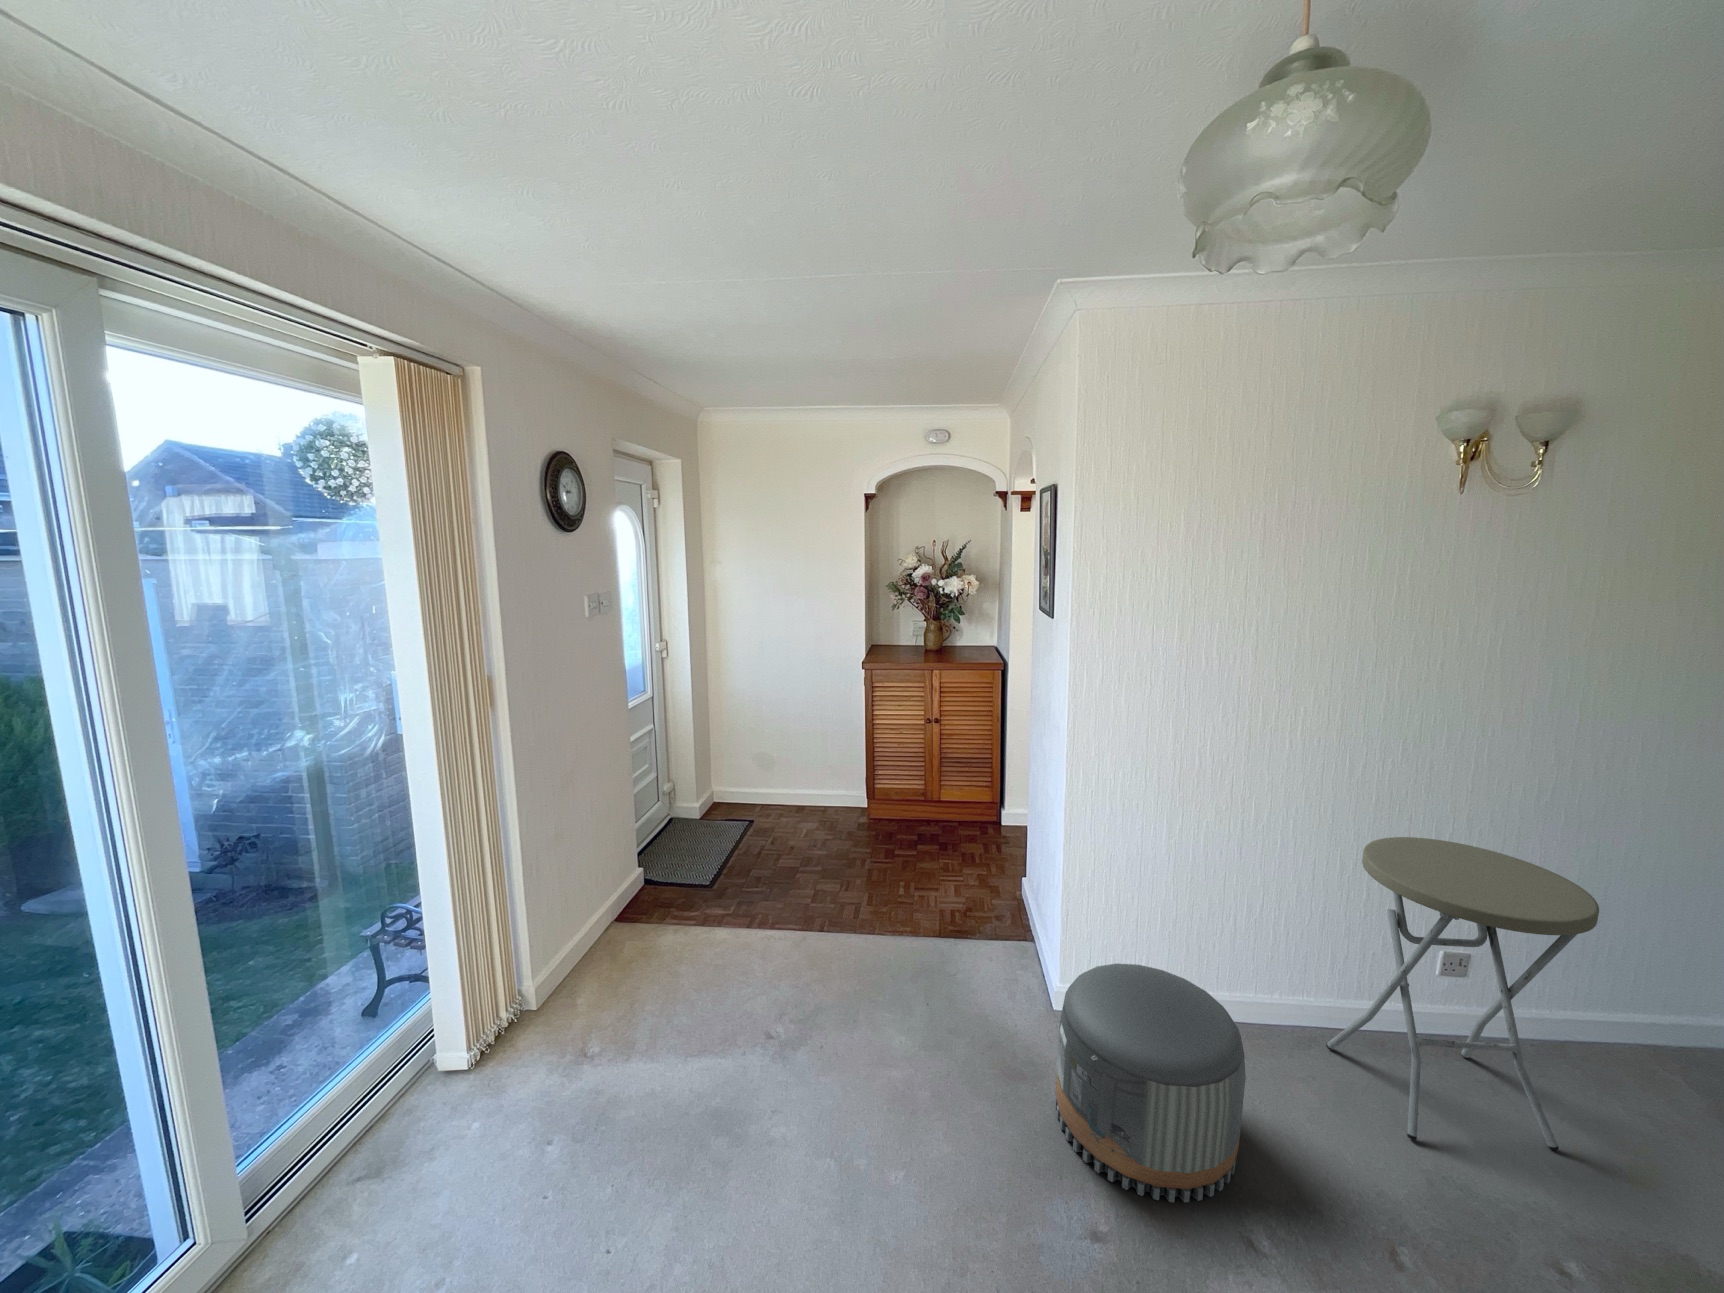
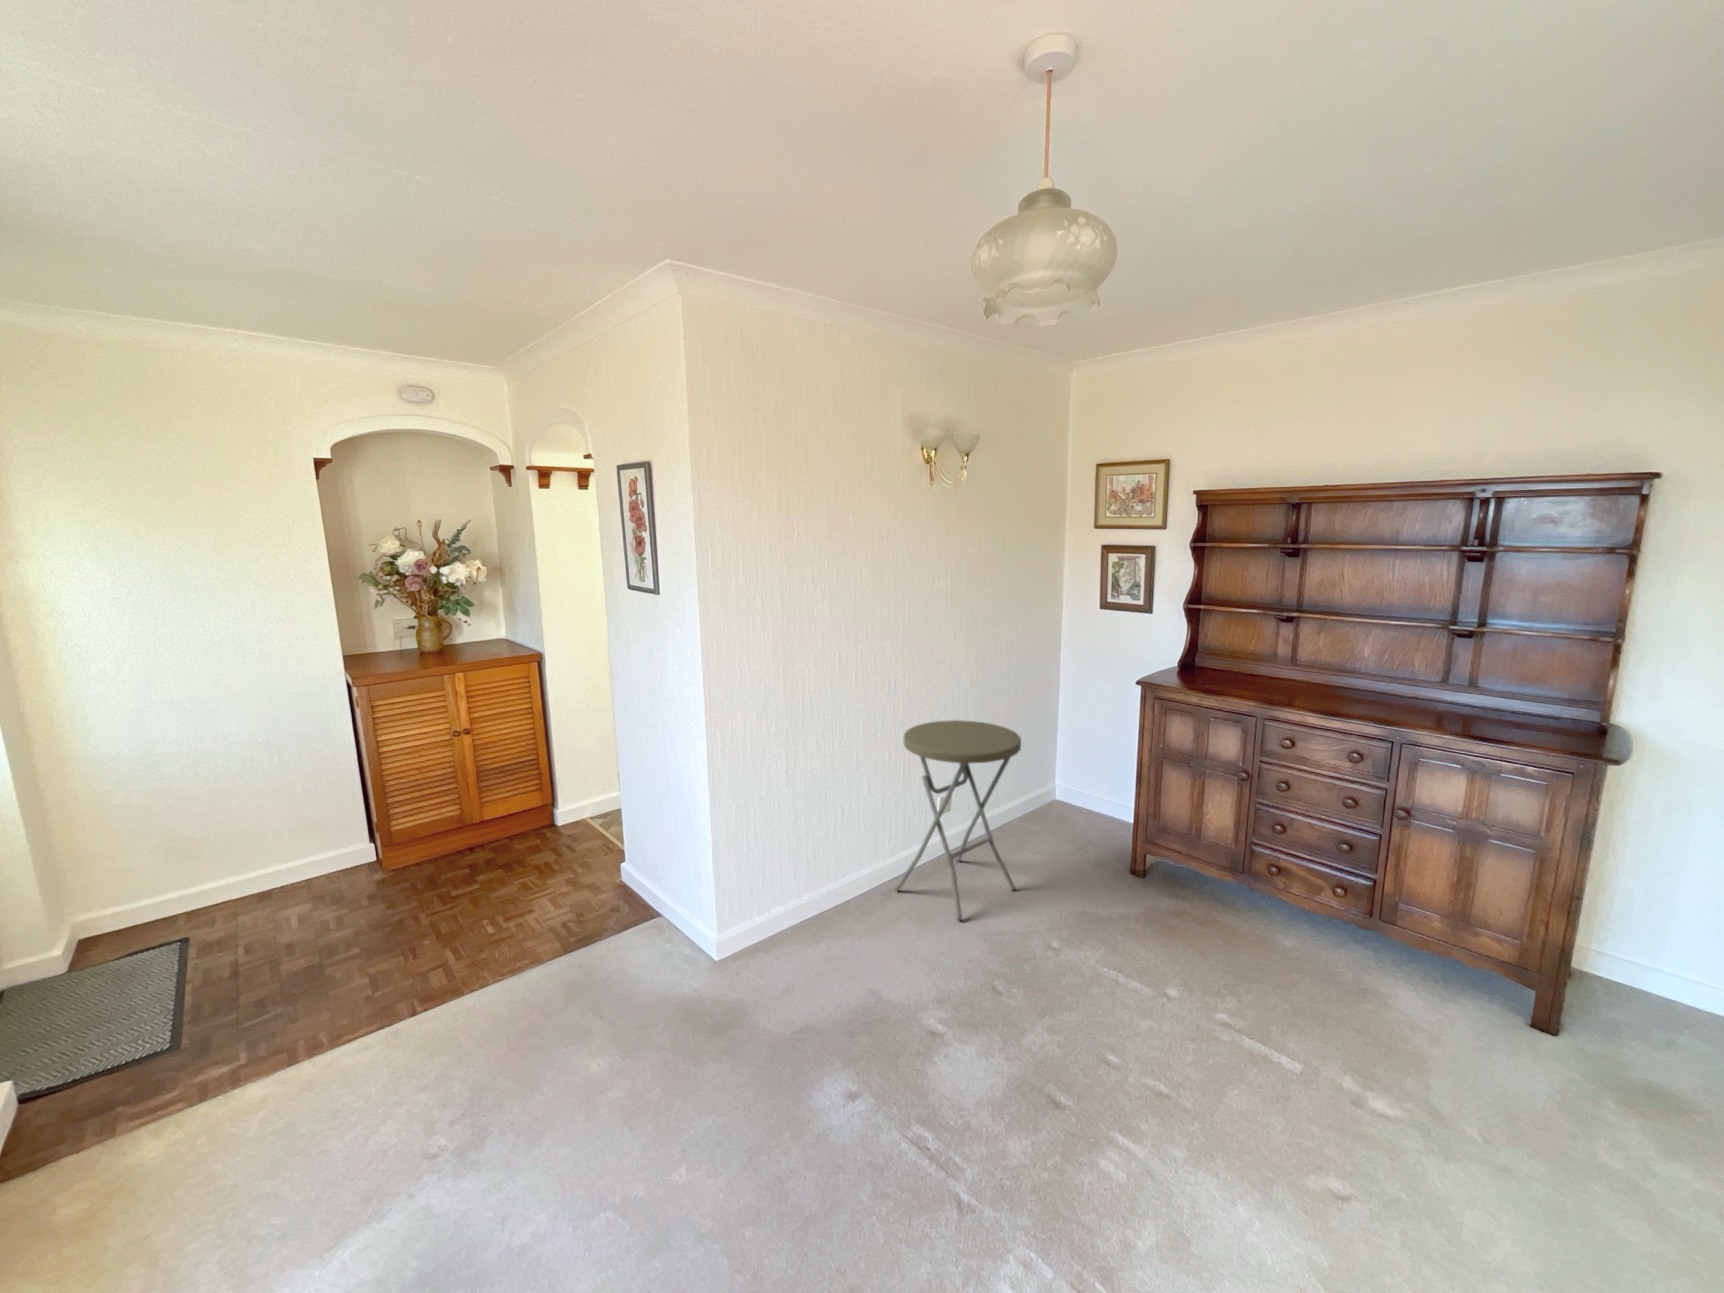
pouf: present [1055,963,1246,1202] -> none [747,876,891,1055]

